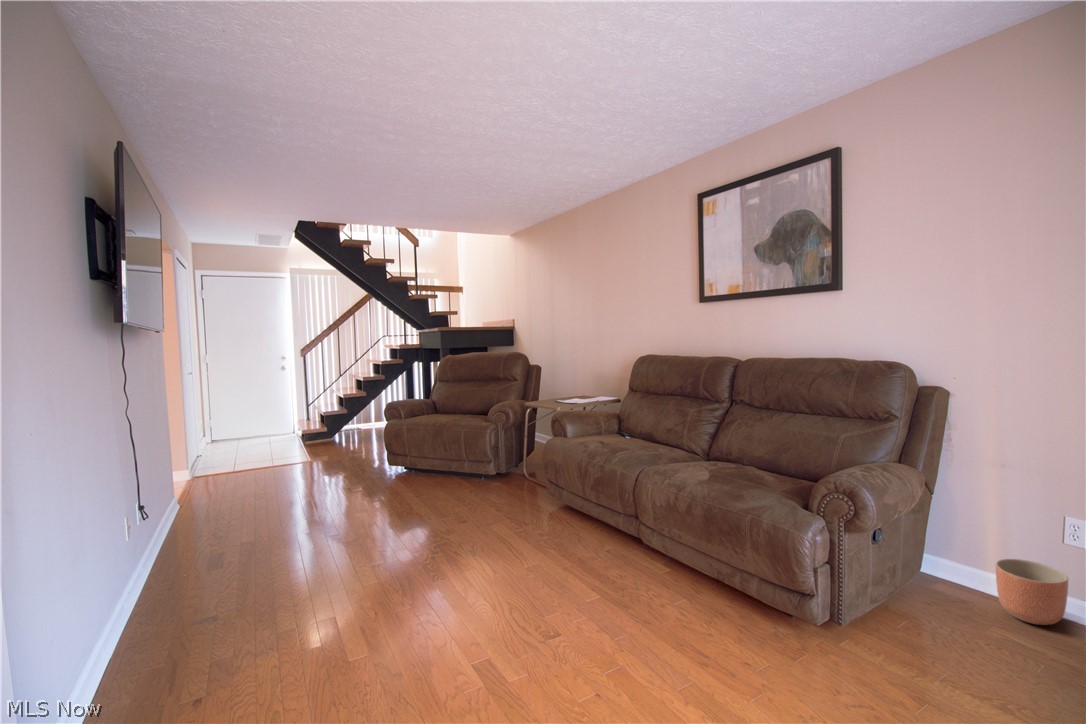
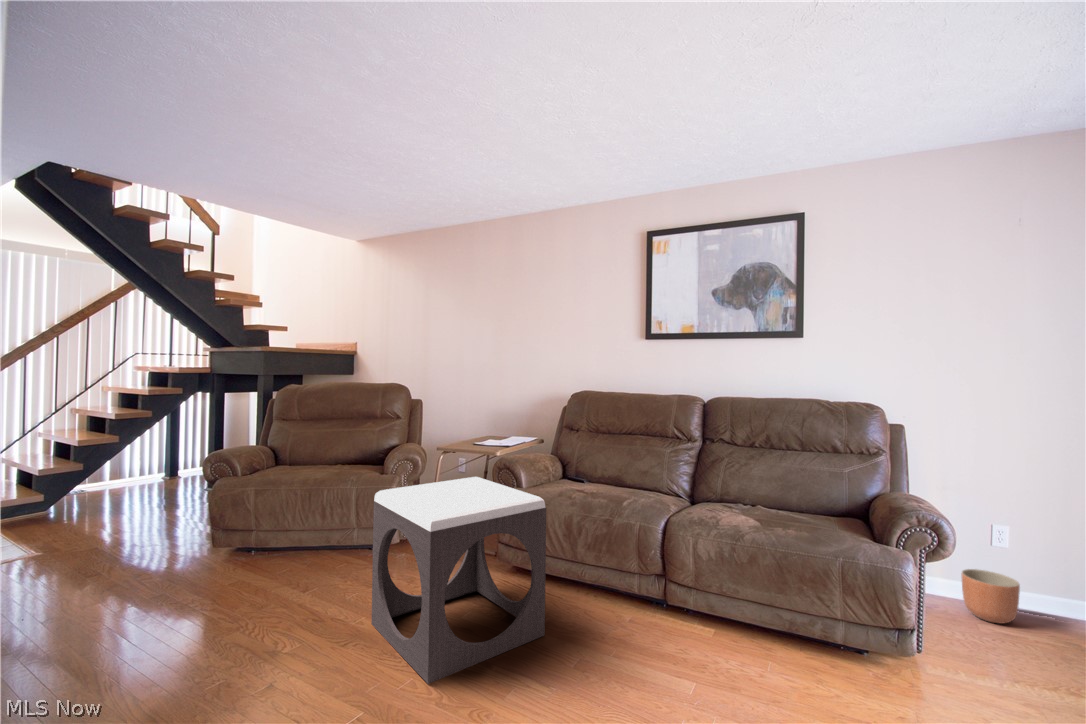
footstool: none [430,427,536,560] -> present [371,477,546,684]

